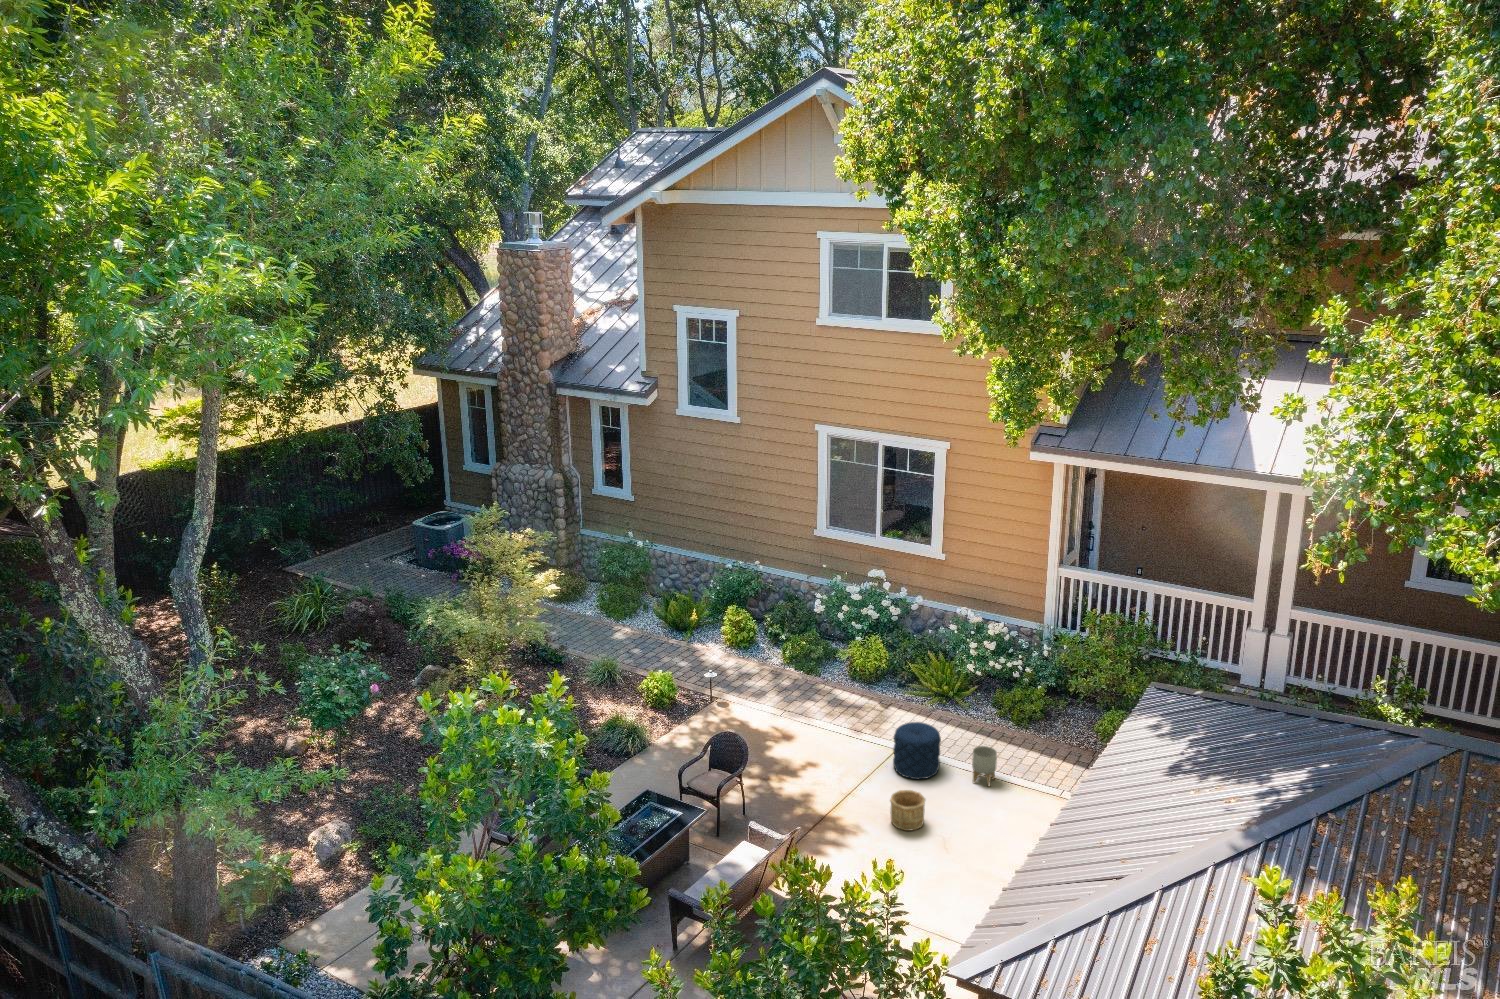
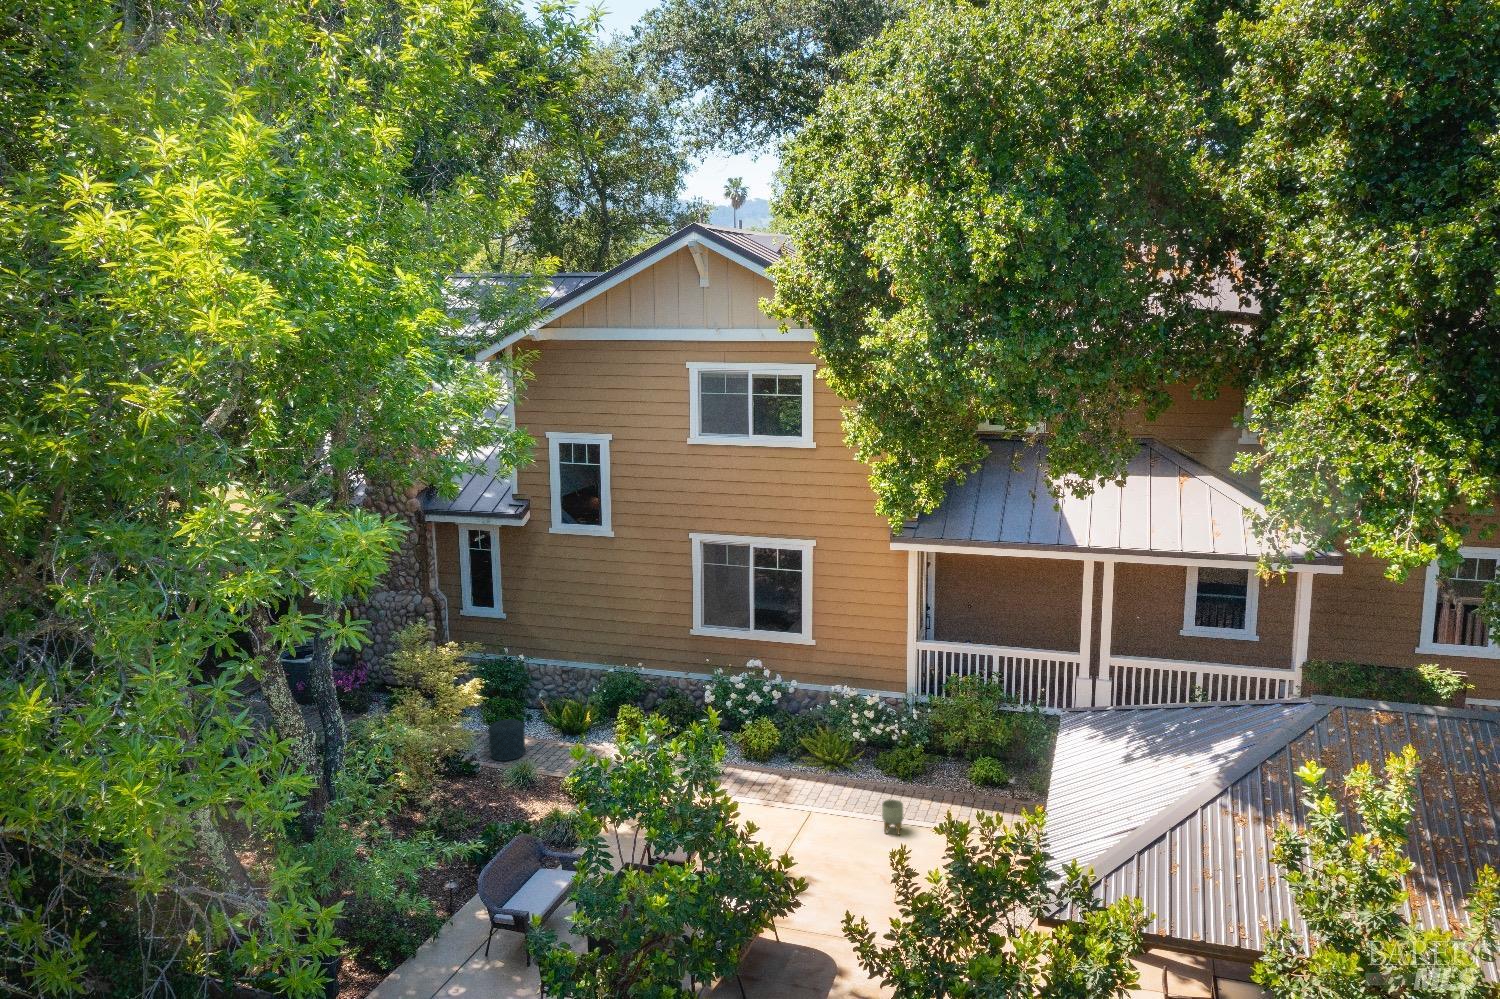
pouf: present [893,722,941,779] -> present [488,719,525,761]
wooden bucket: present [890,790,925,831] -> none [826,844,857,881]

